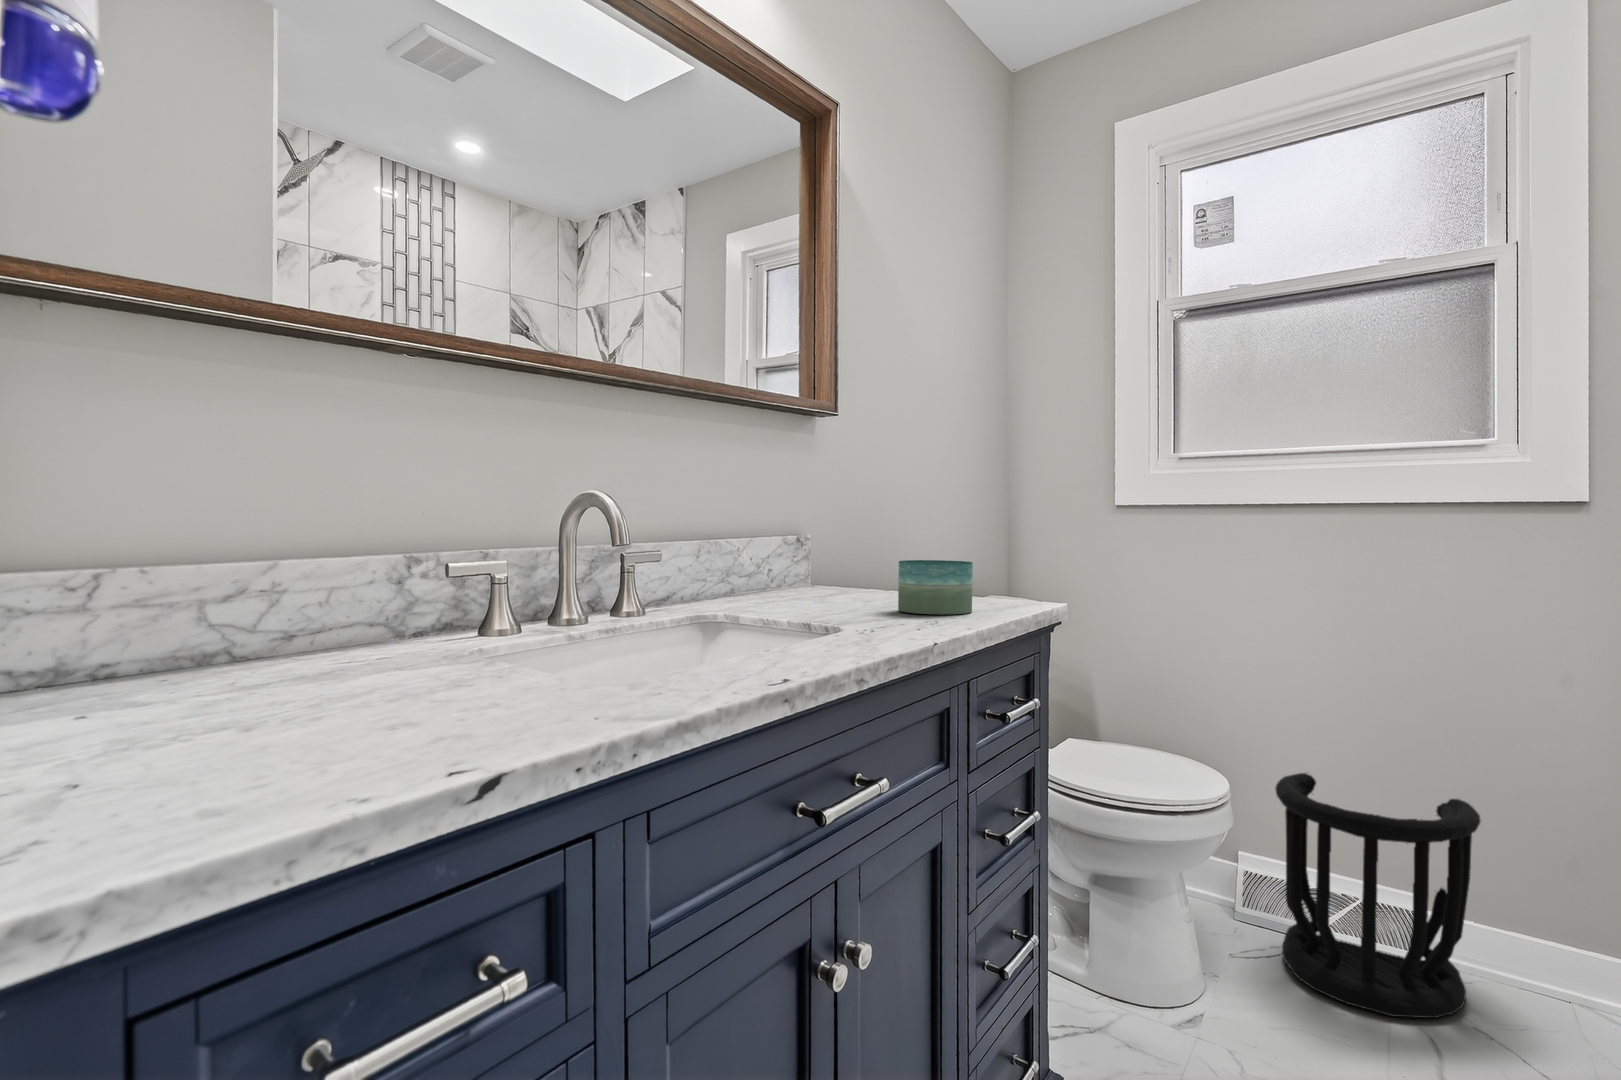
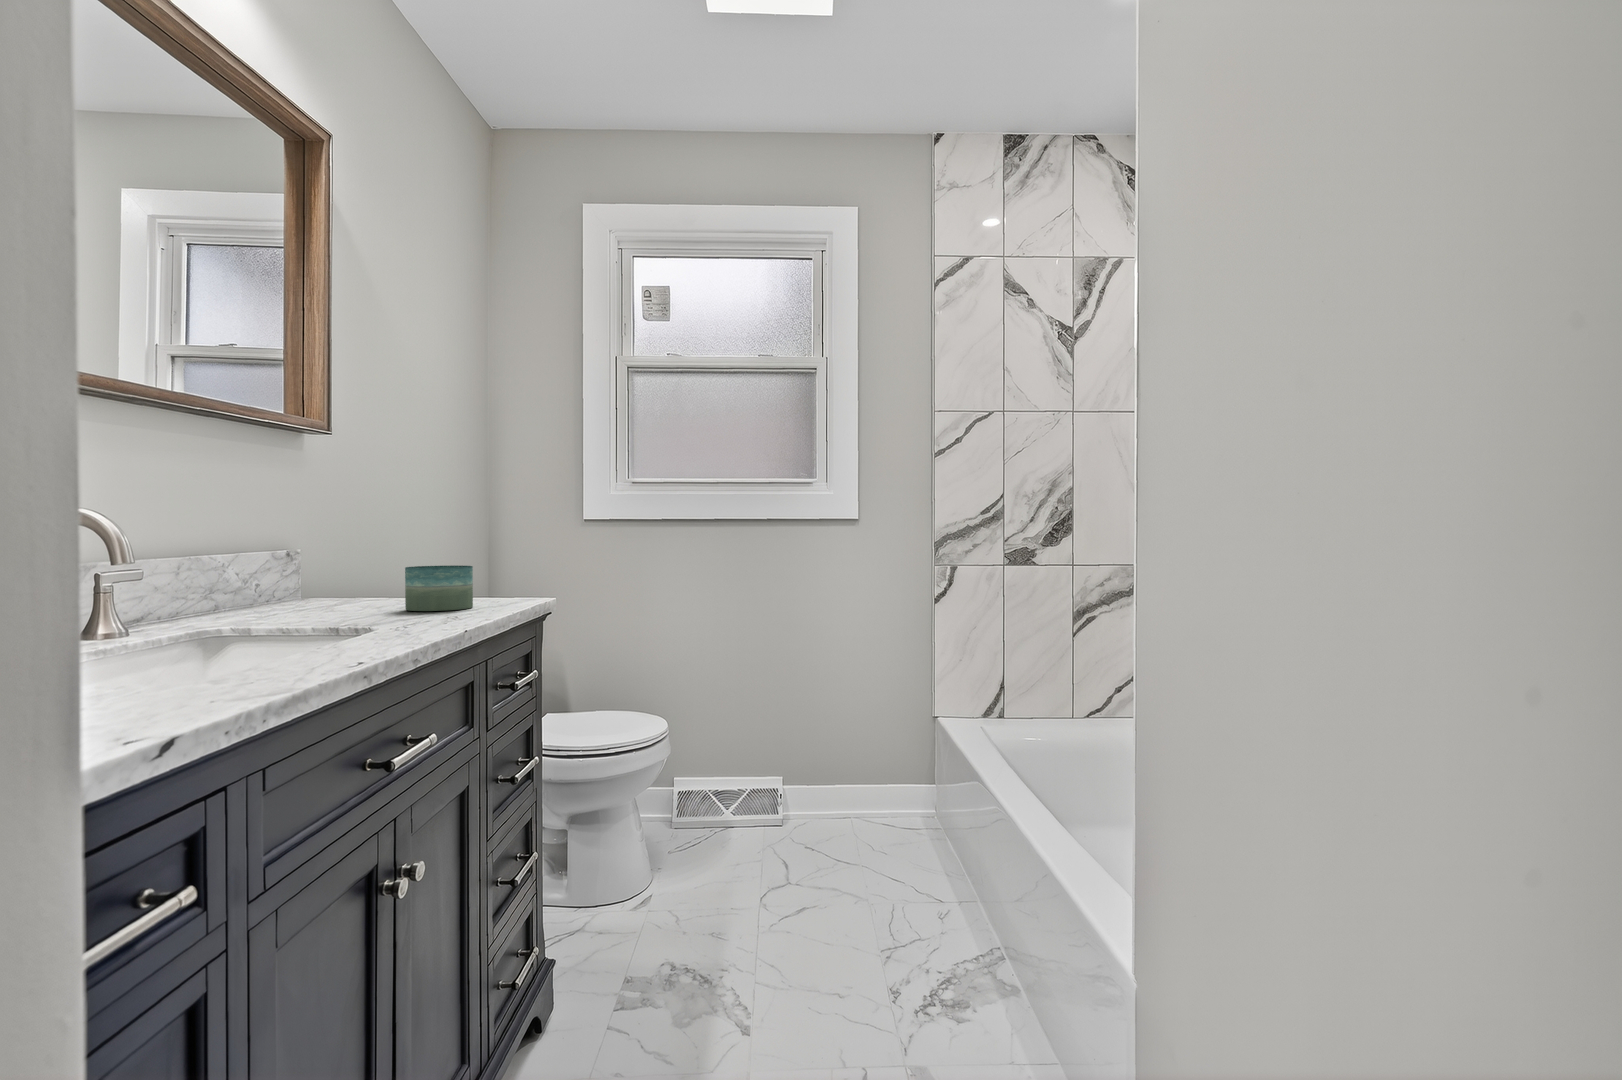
wastebasket: present [1275,773,1481,1018] -> none [696,705,815,863]

